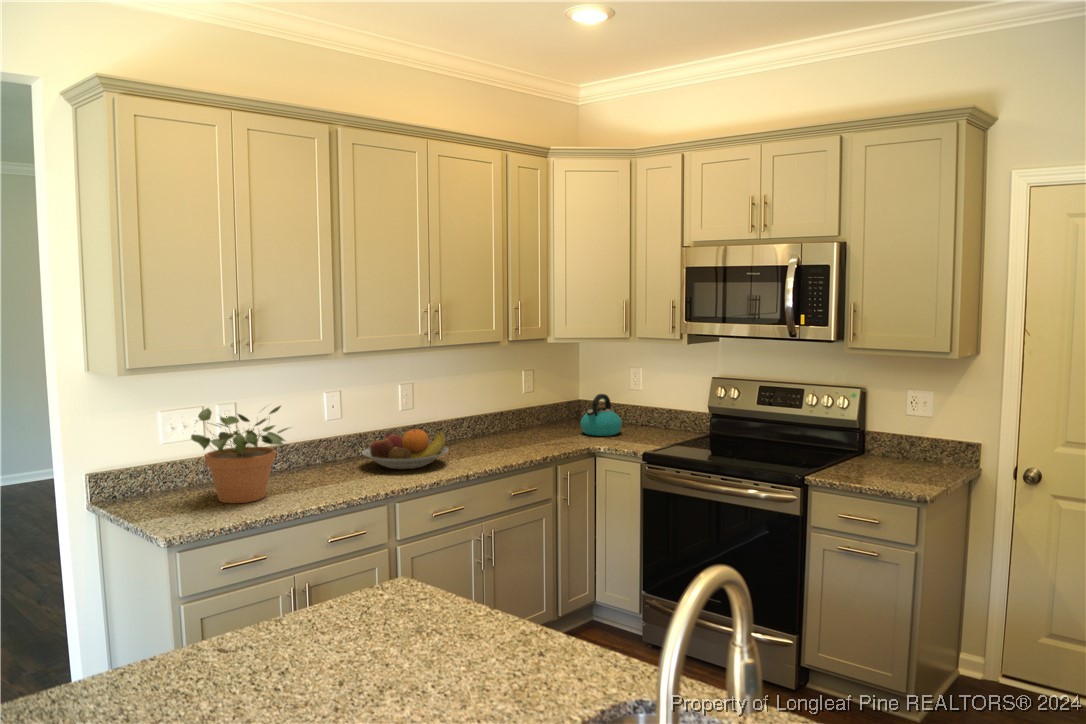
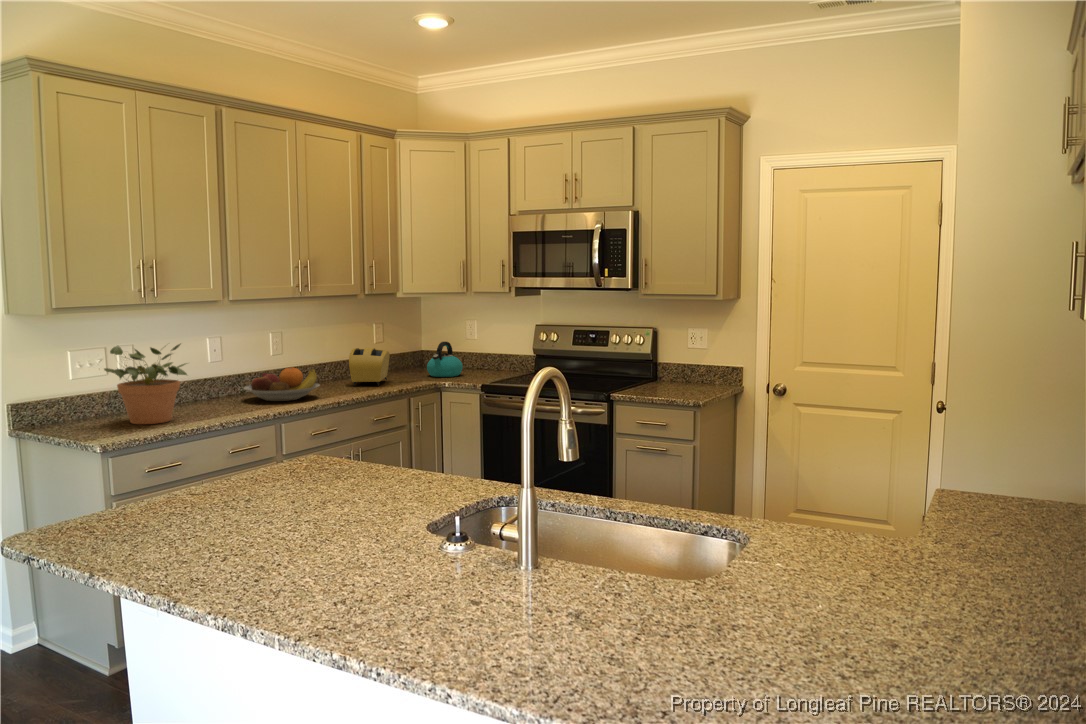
toaster: none [488,401,536,448] -> present [349,348,390,386]

